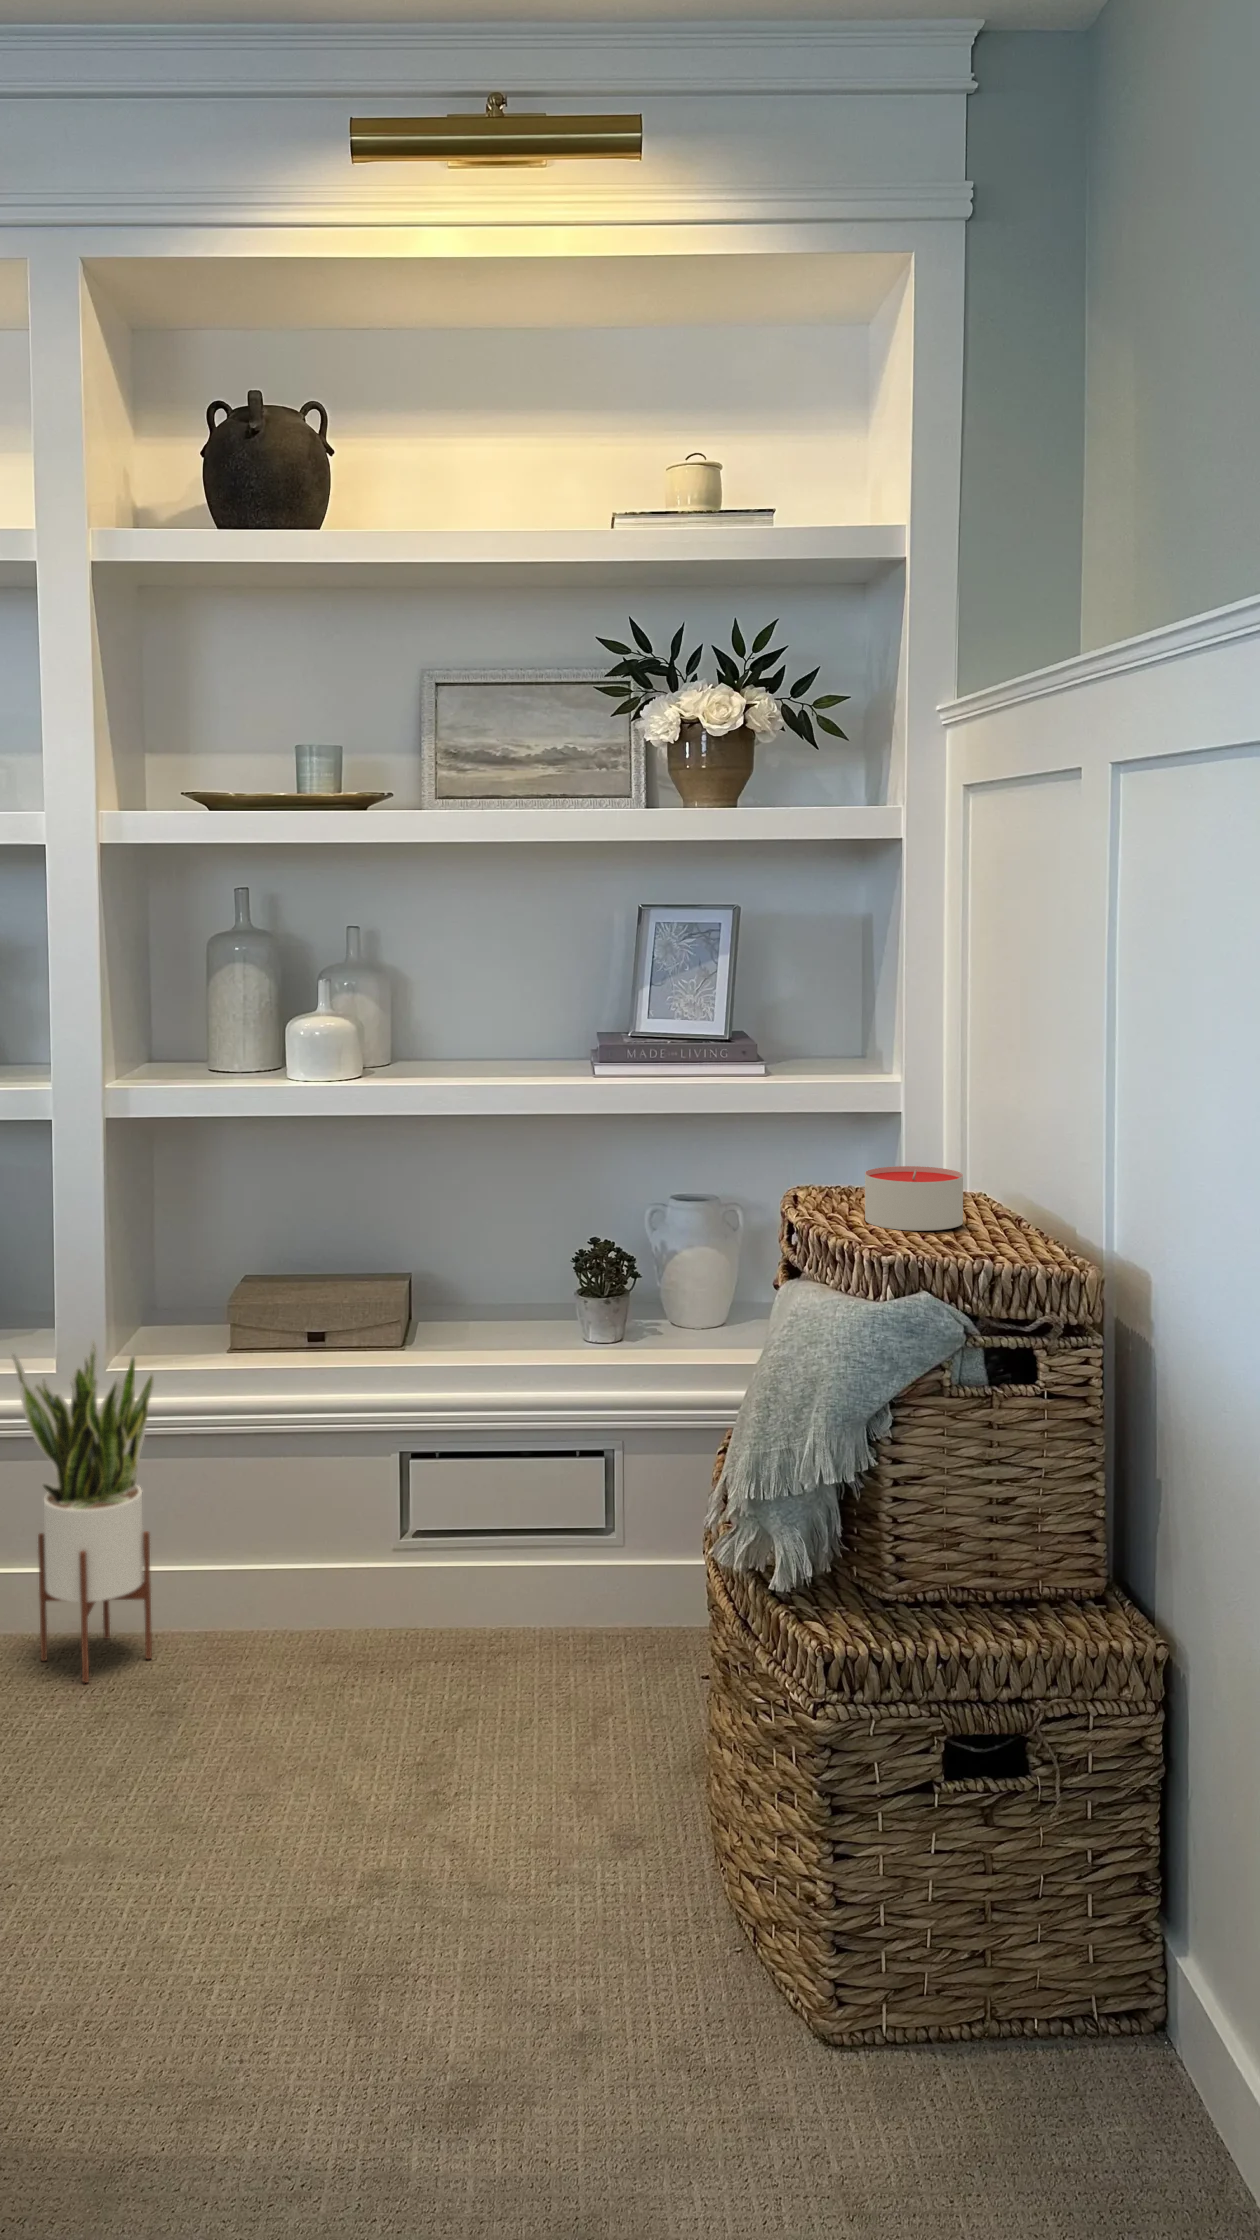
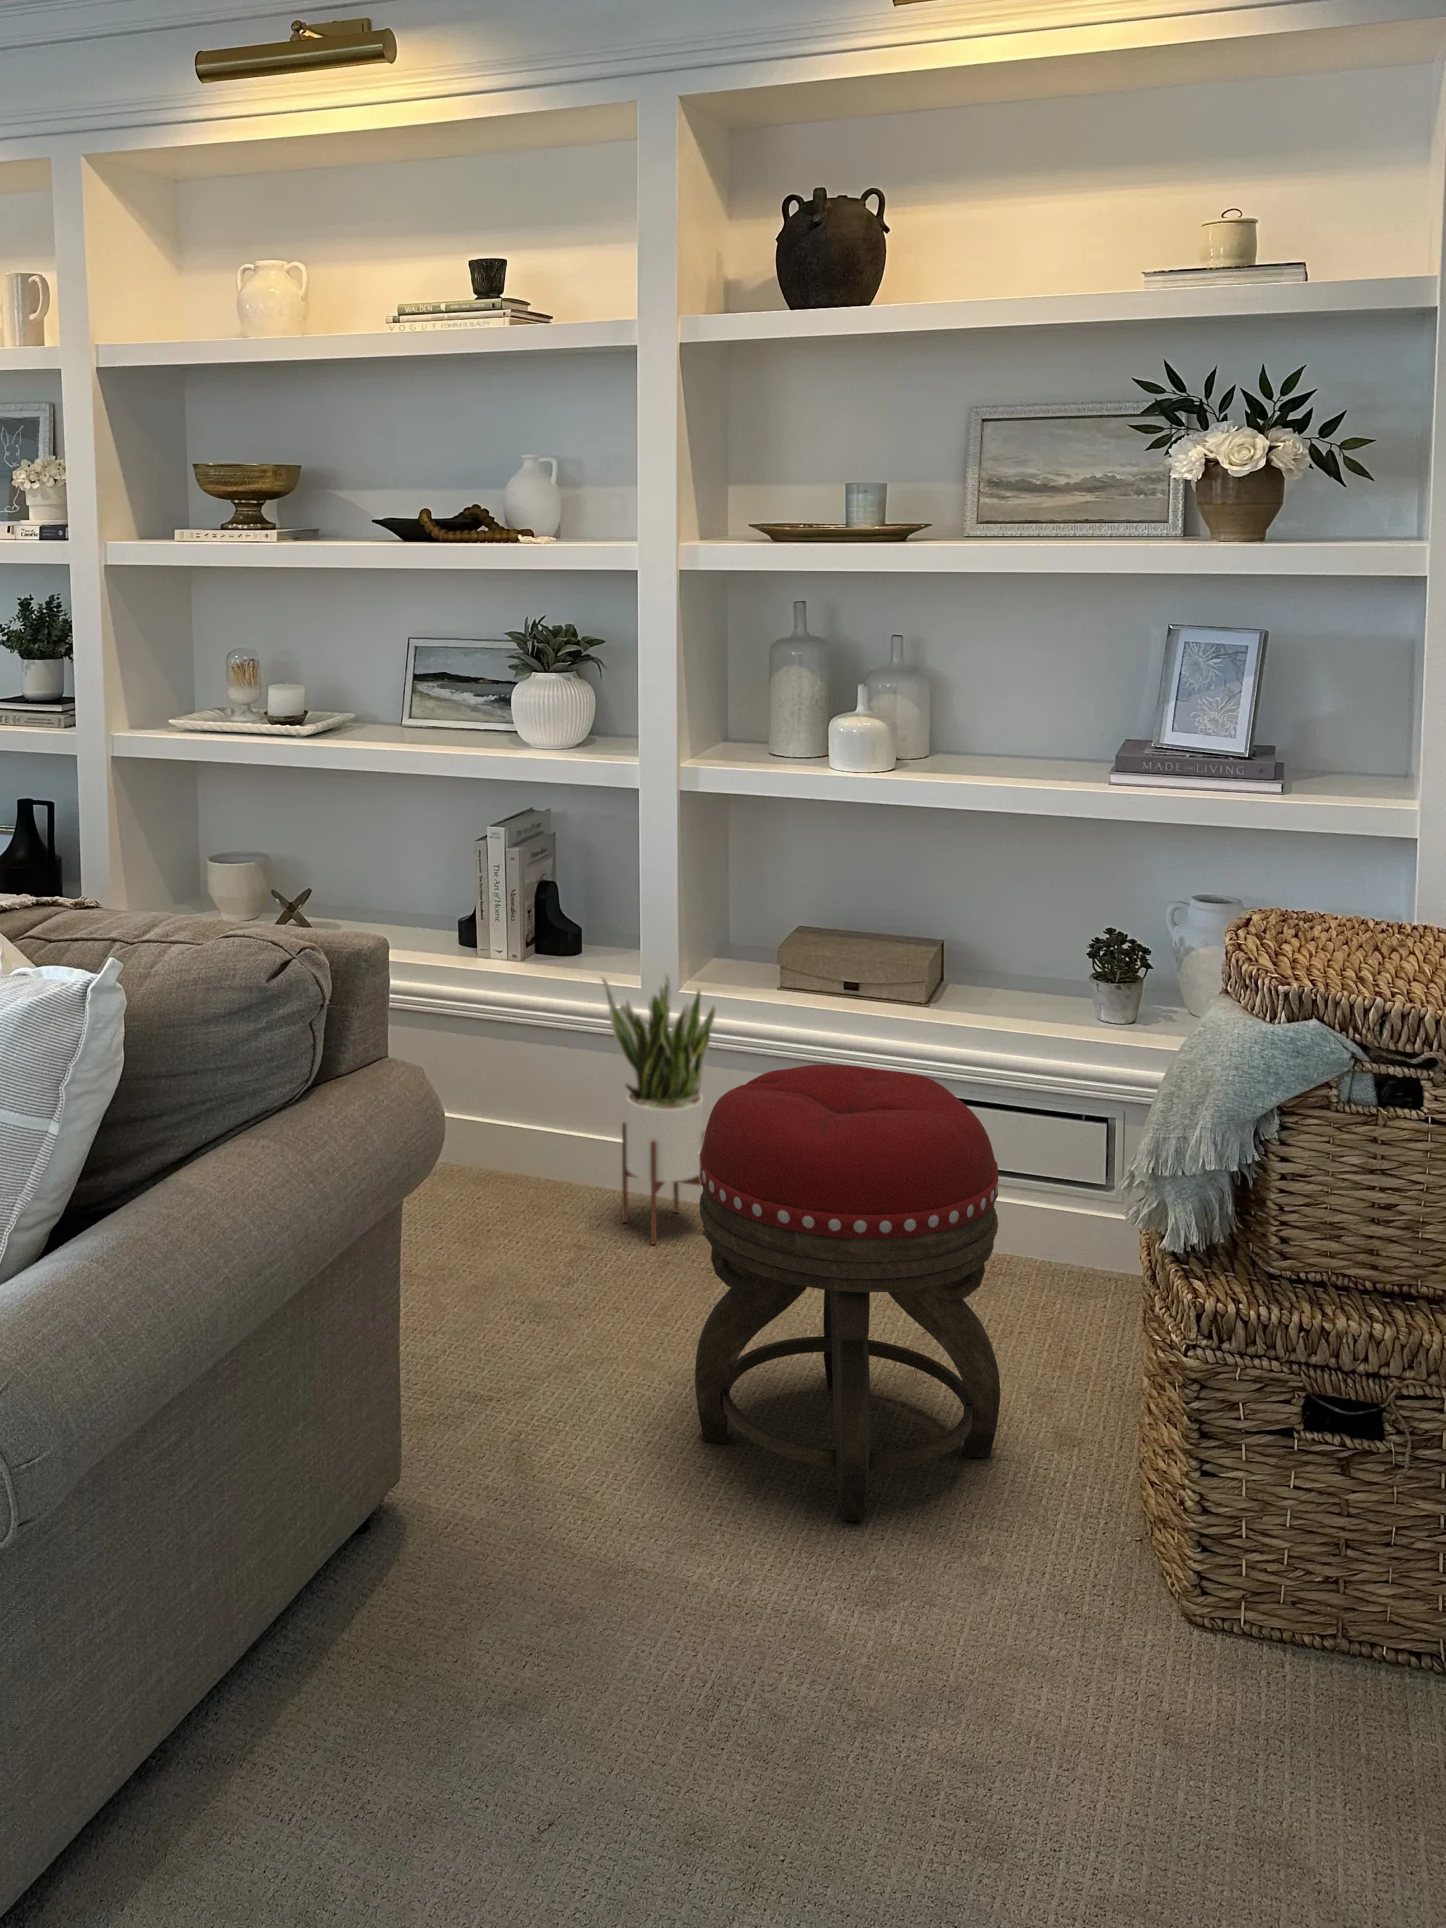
candle: present [865,1166,963,1231] -> none [1297,900,1392,962]
footstool: none [183,1419,560,2004] -> present [695,1065,1000,1521]

